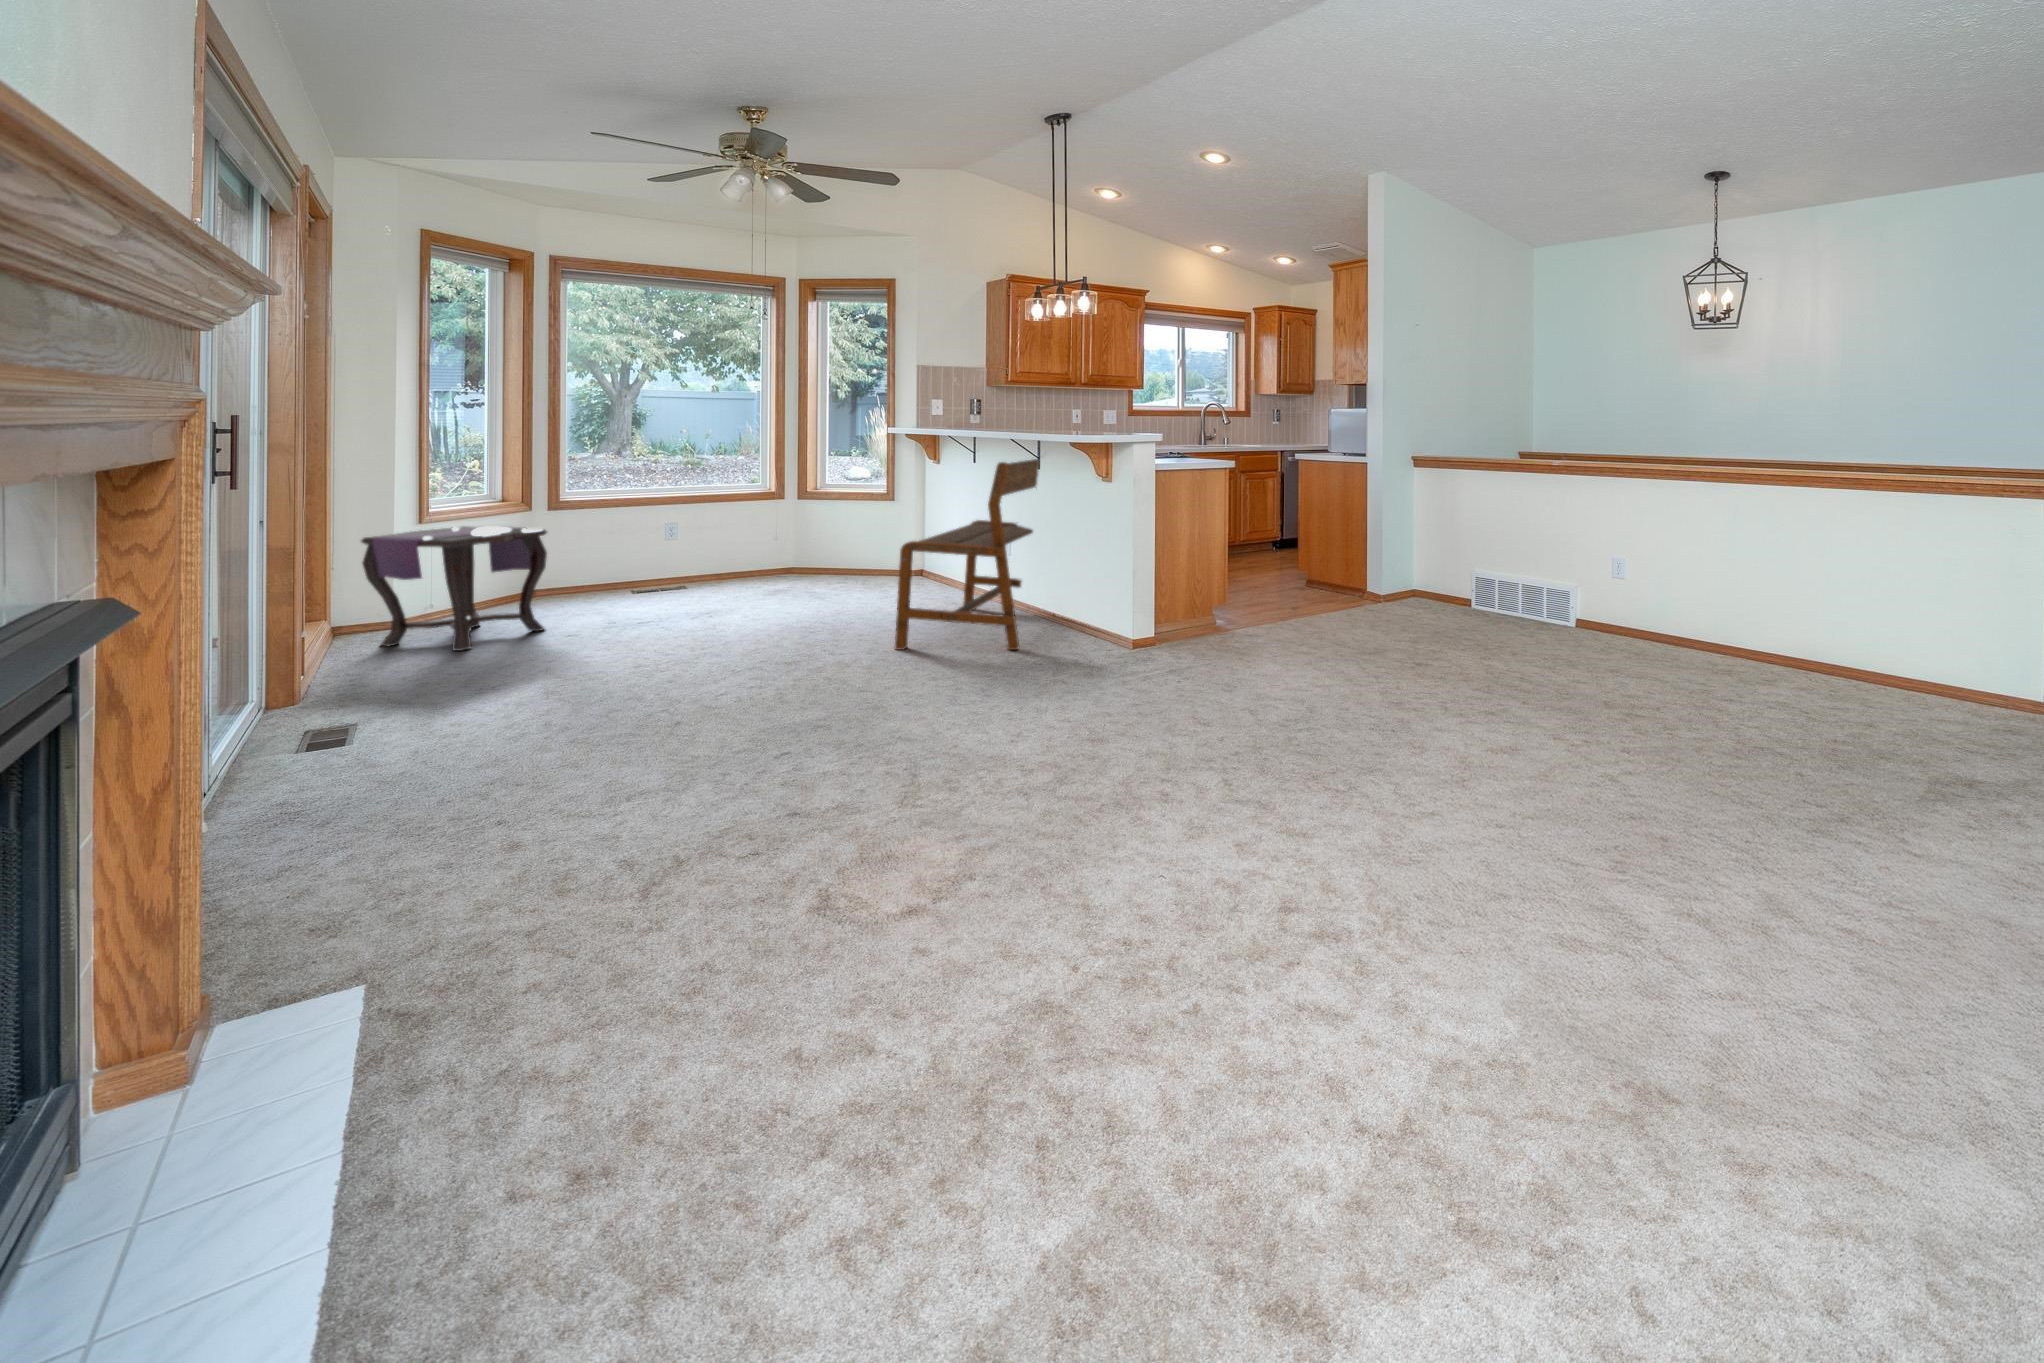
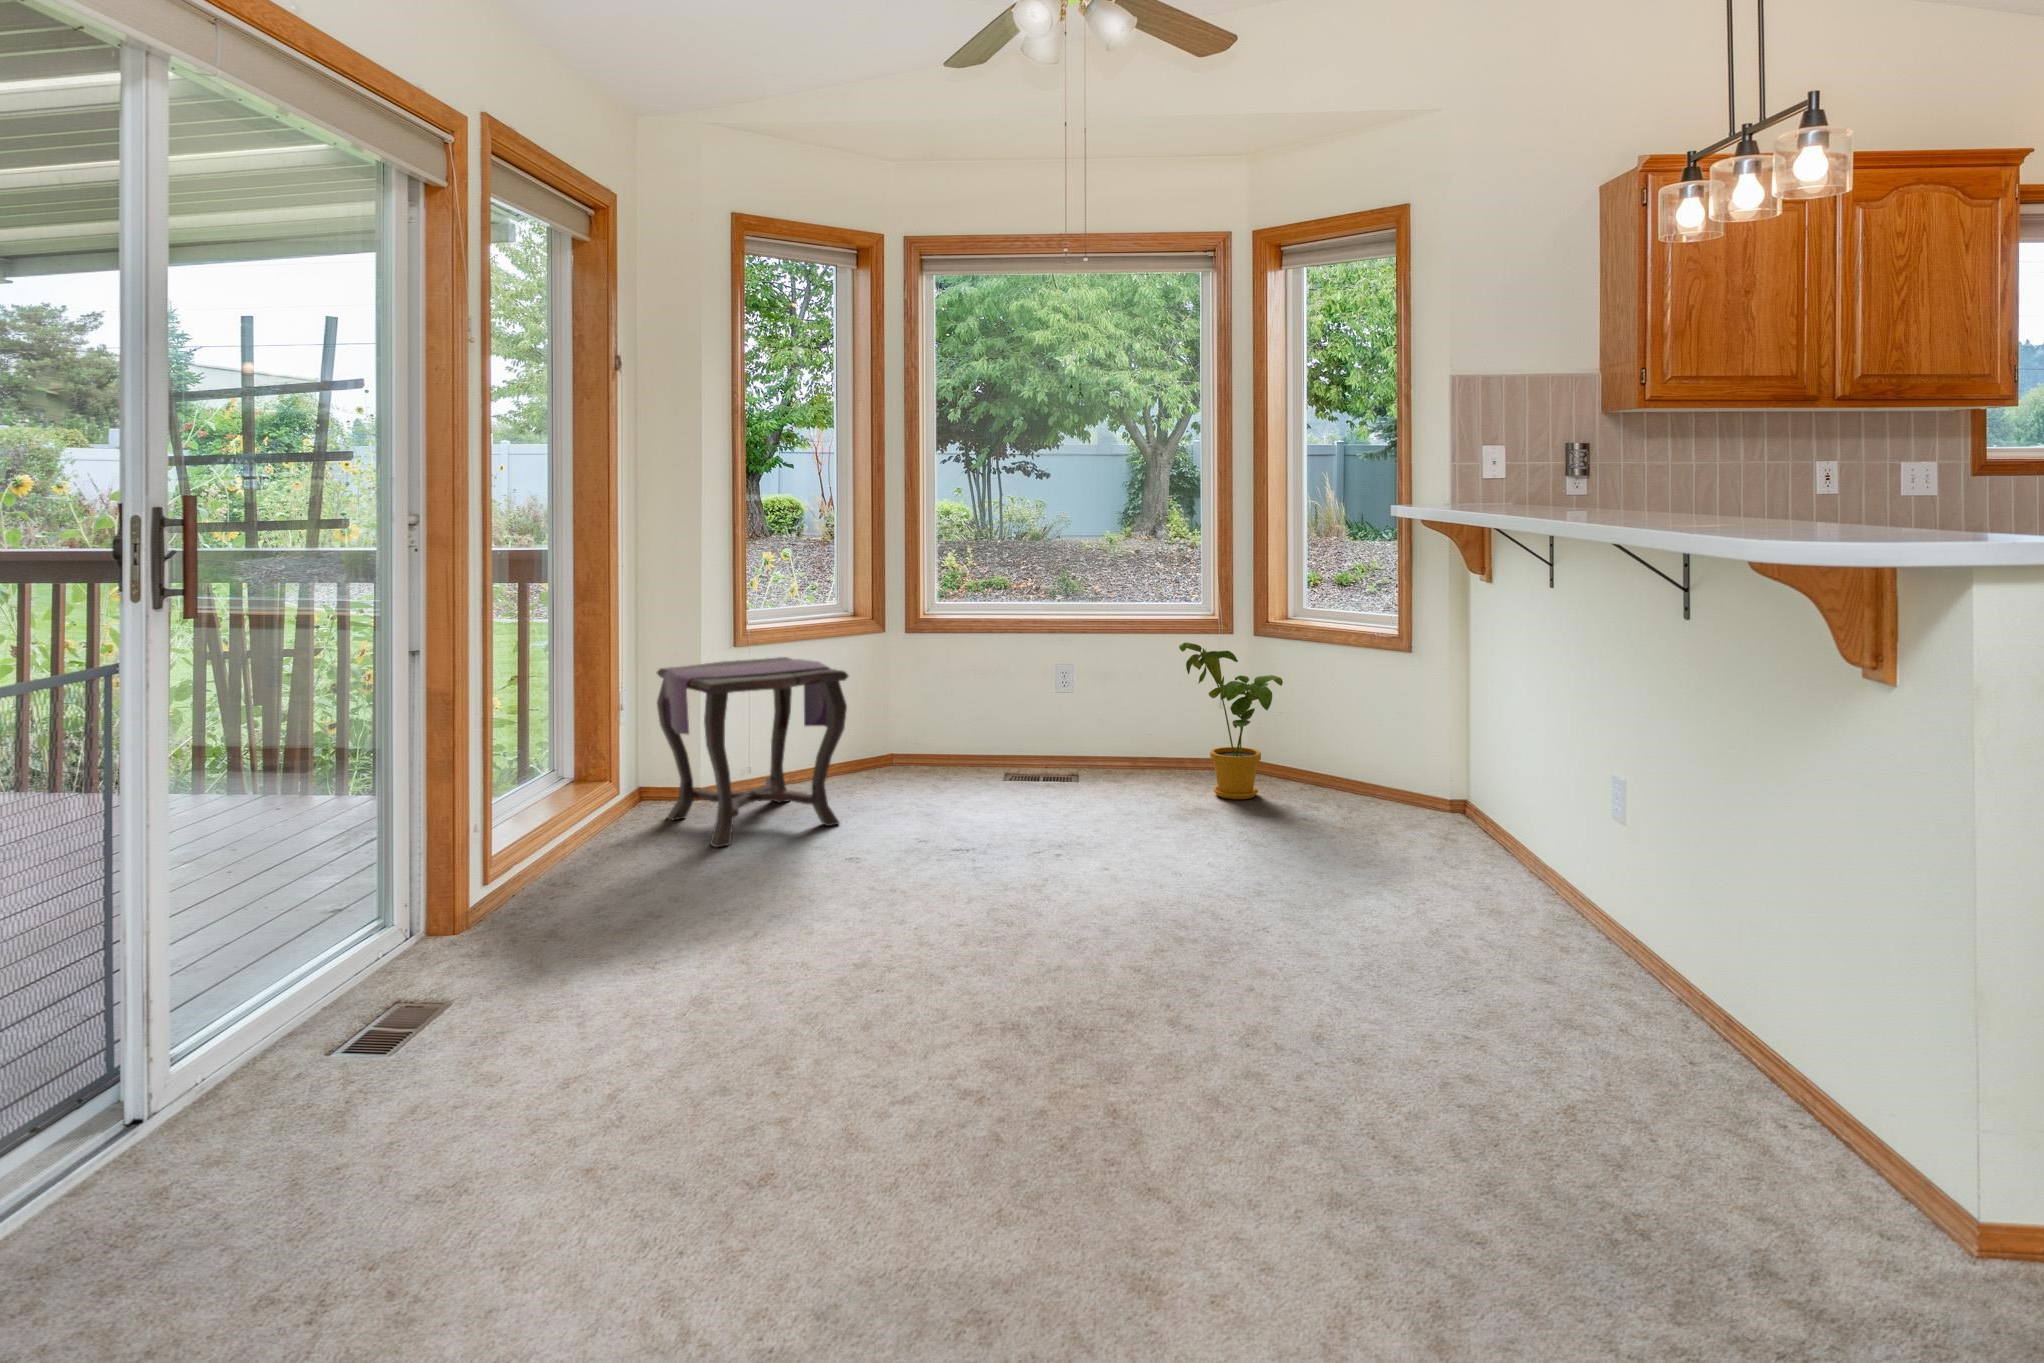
bench: present [895,459,1039,650] -> none [1276,574,1748,1122]
house plant: none [764,503,824,590] -> present [1179,642,1283,799]

